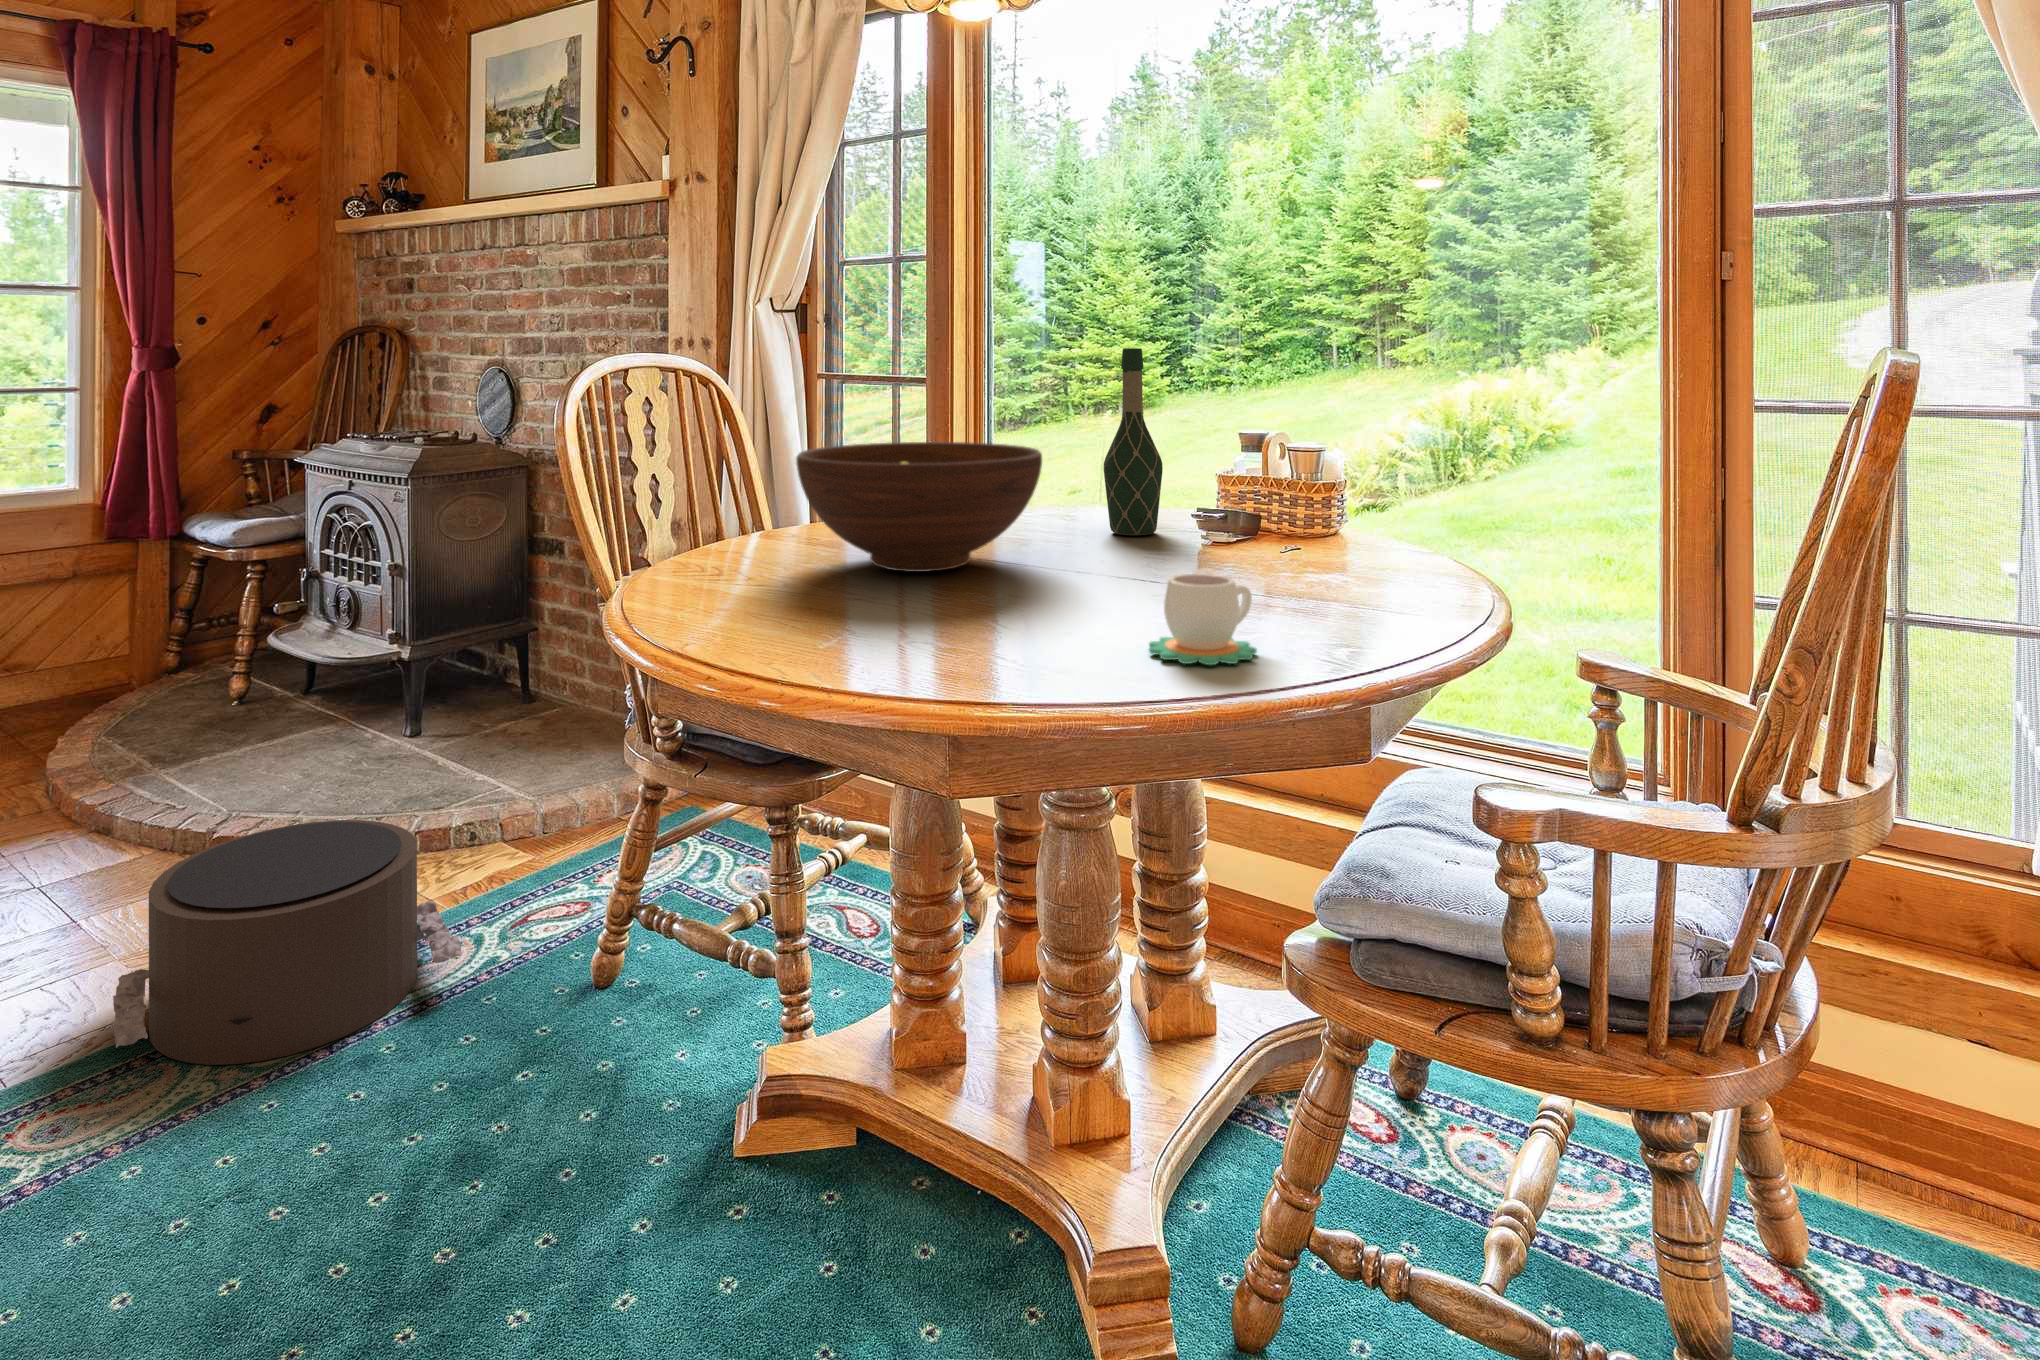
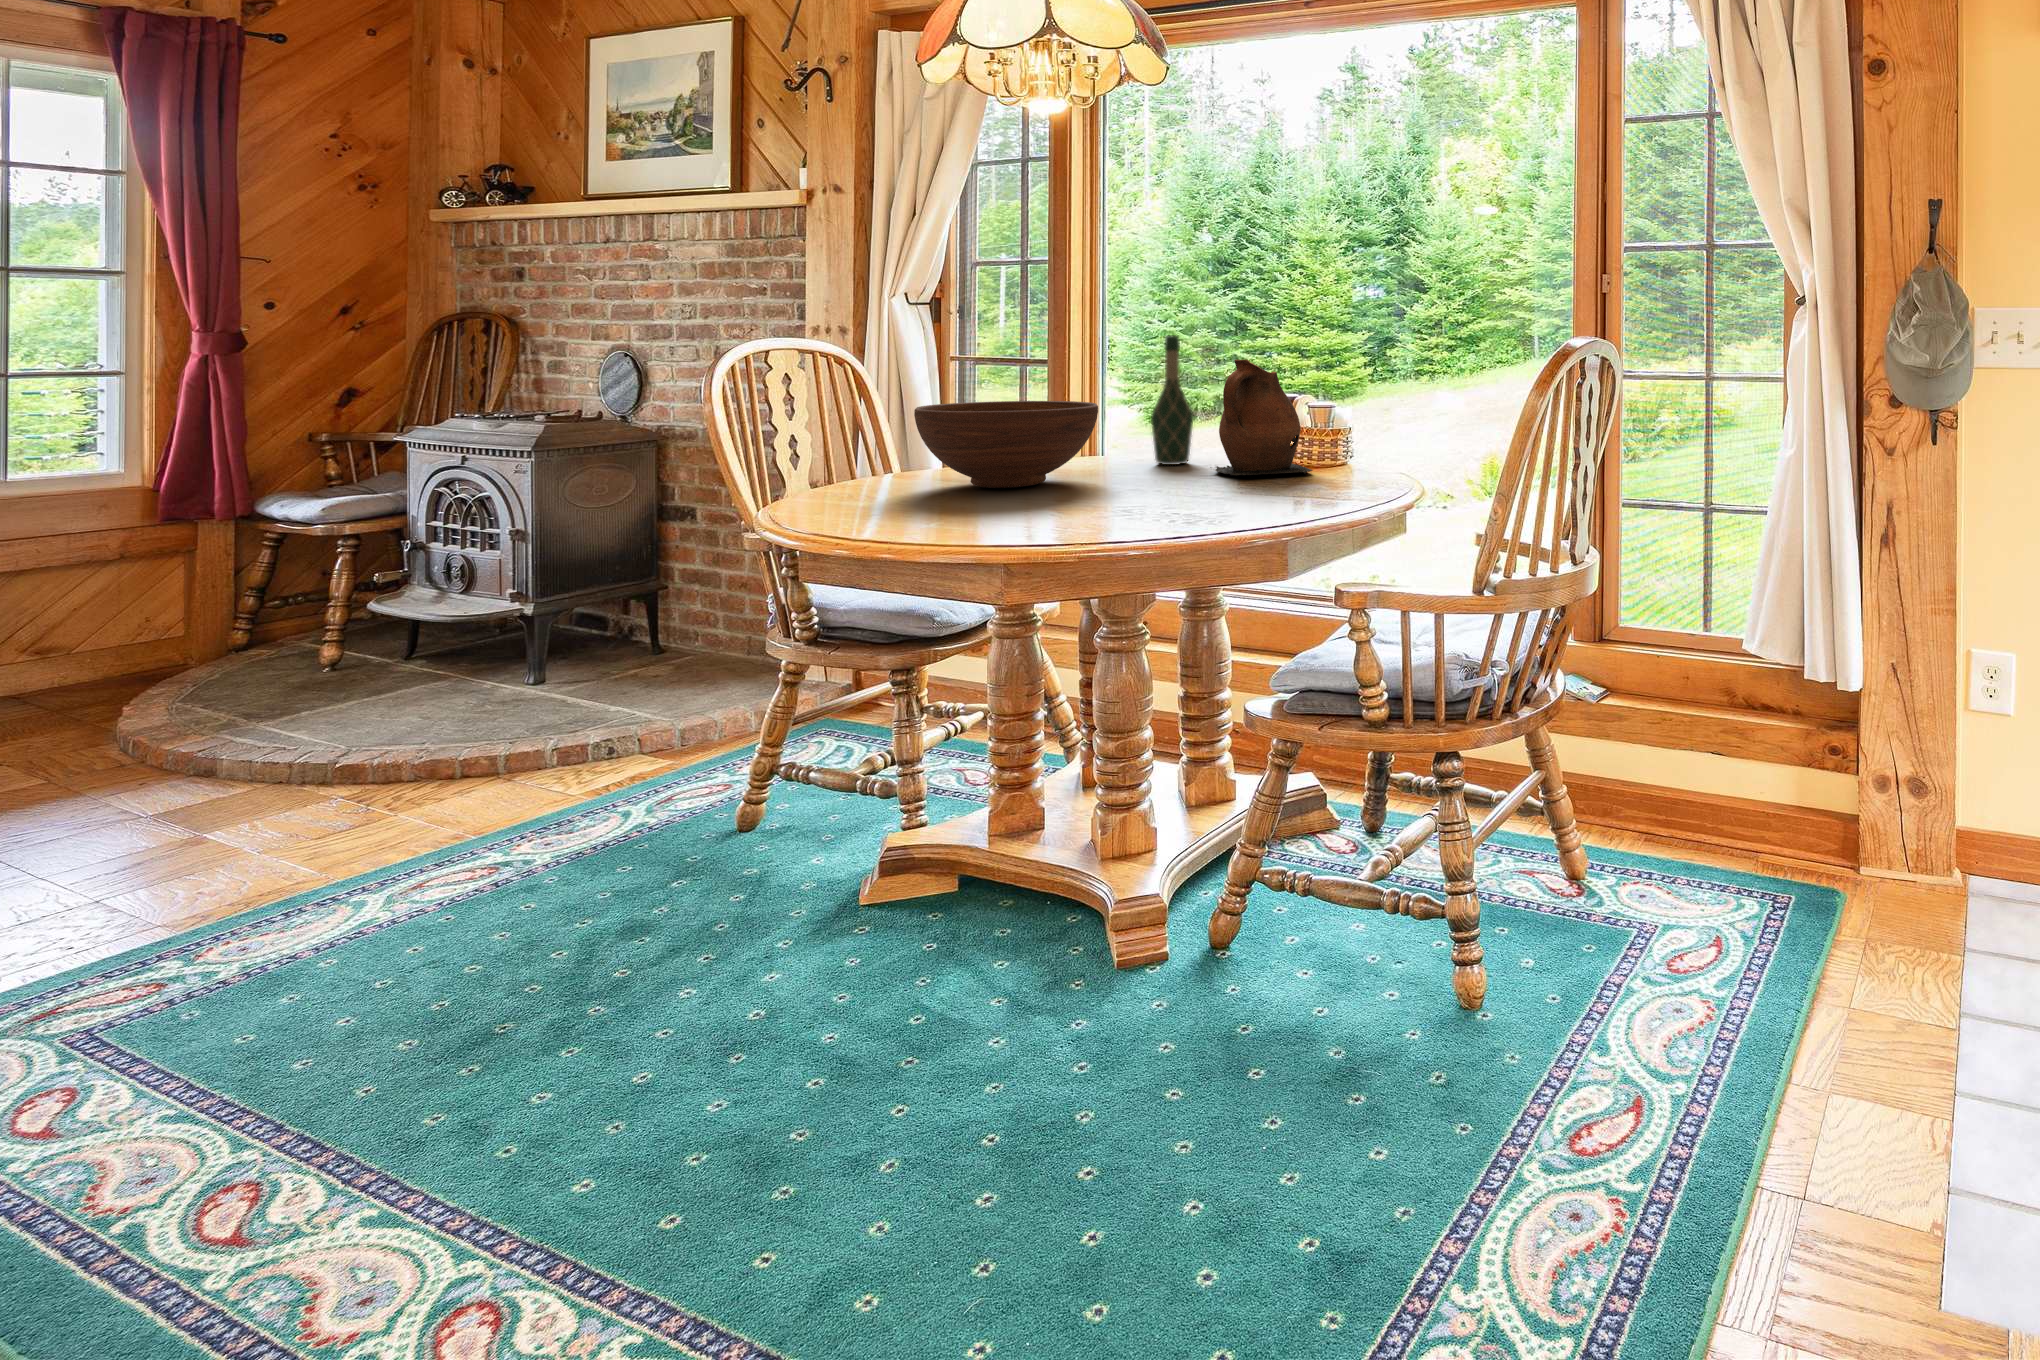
ceramic pitcher: none [1197,386,1361,565] -> present [1216,360,1312,475]
mug: present [1149,574,1257,665] -> none [1146,471,1212,521]
pouf: present [112,820,461,1065] -> none [281,729,620,919]

